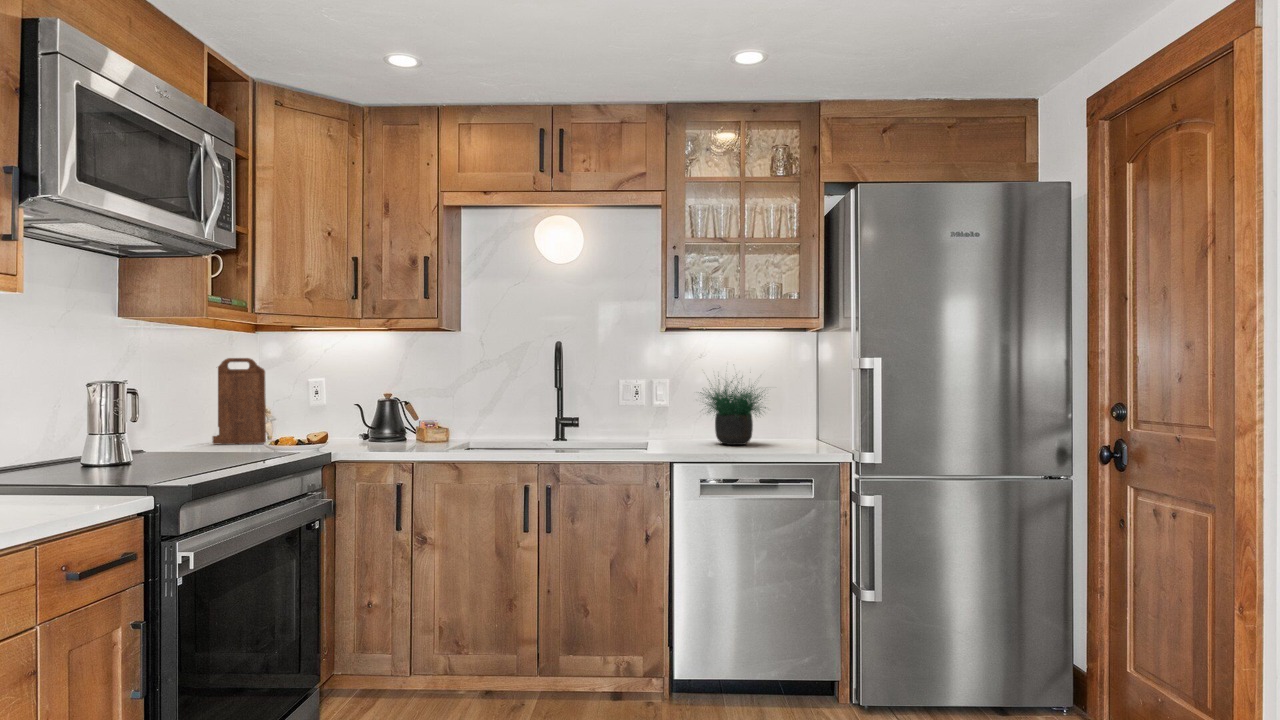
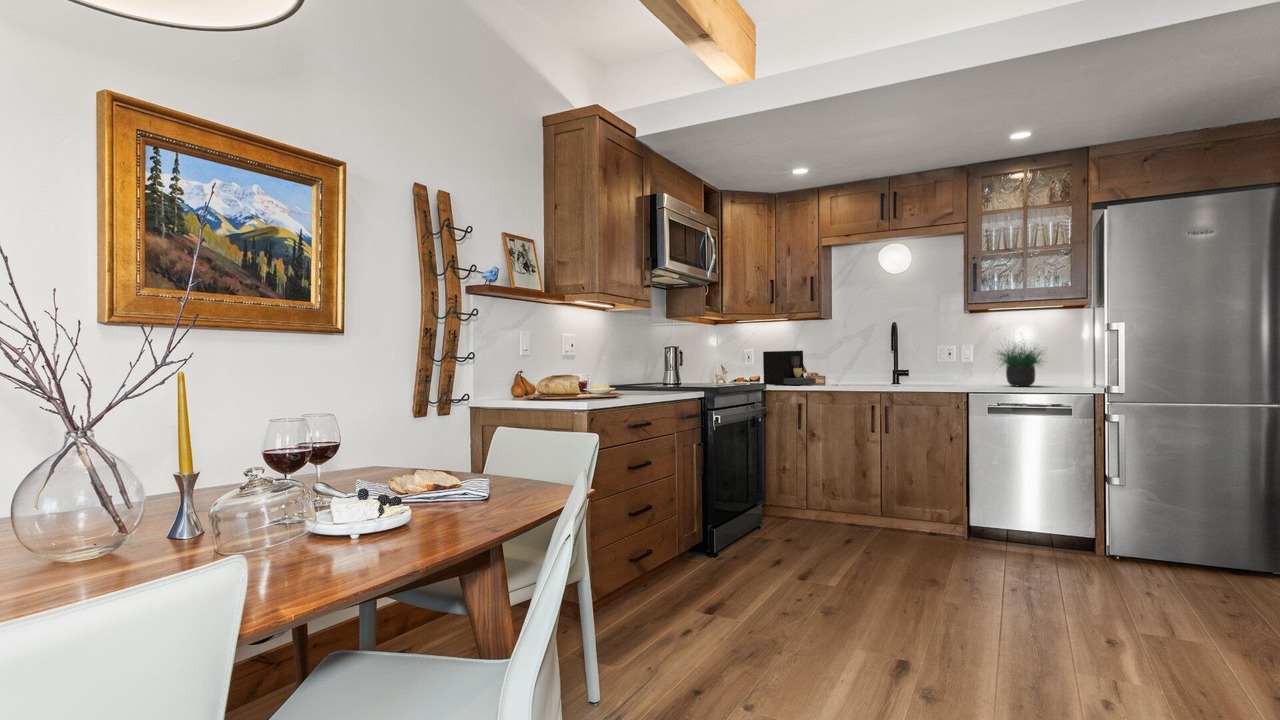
cutting board: present [213,358,266,444] -> none [699,337,726,383]
coffee maker: none [337,385,430,449] -> present [763,351,816,385]

